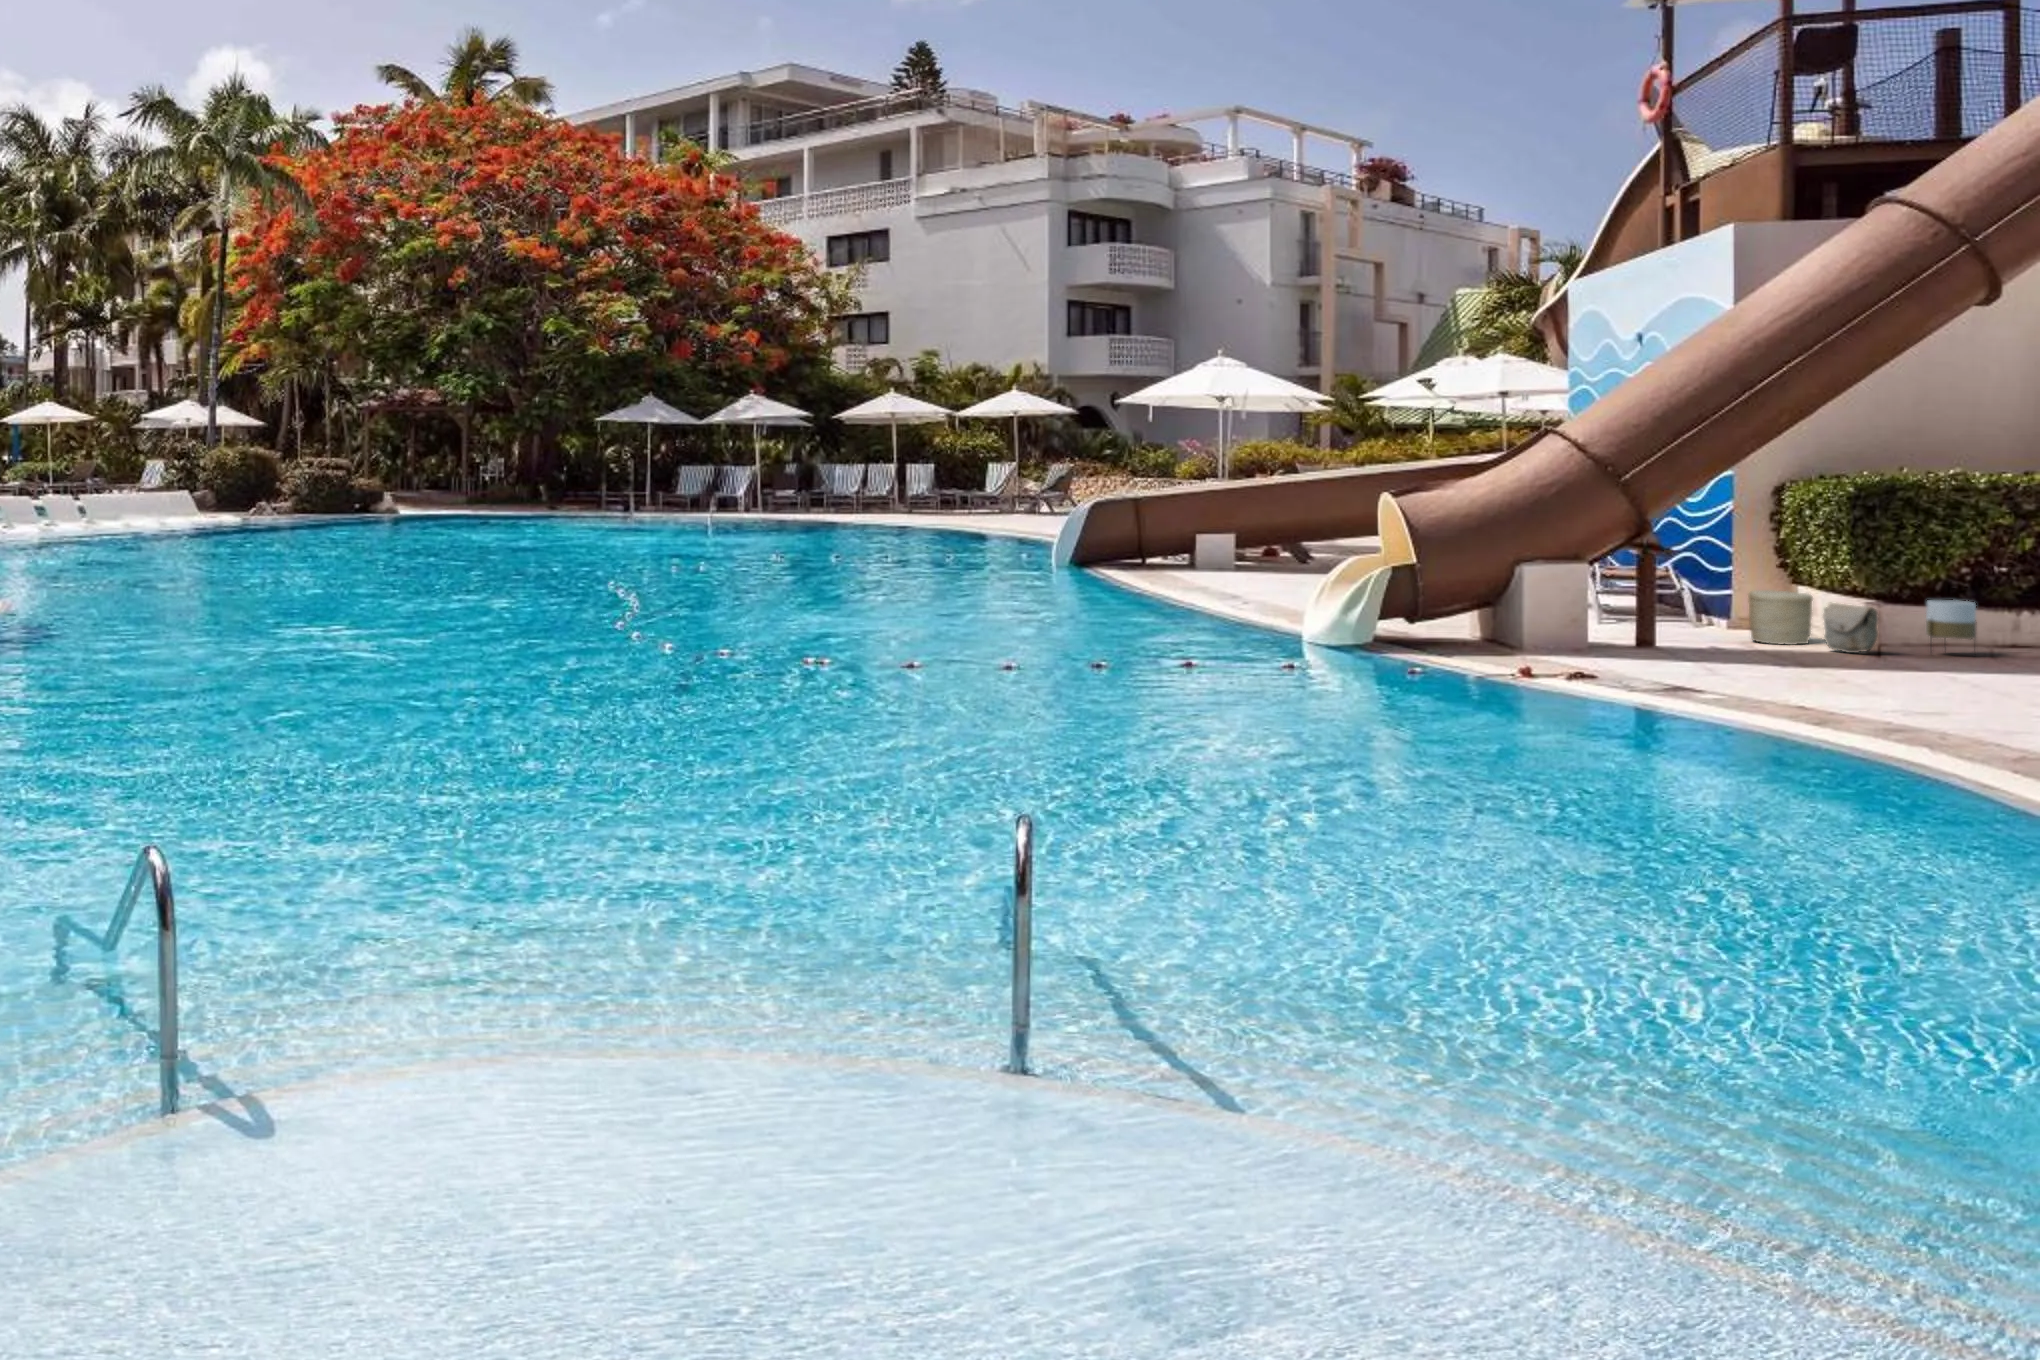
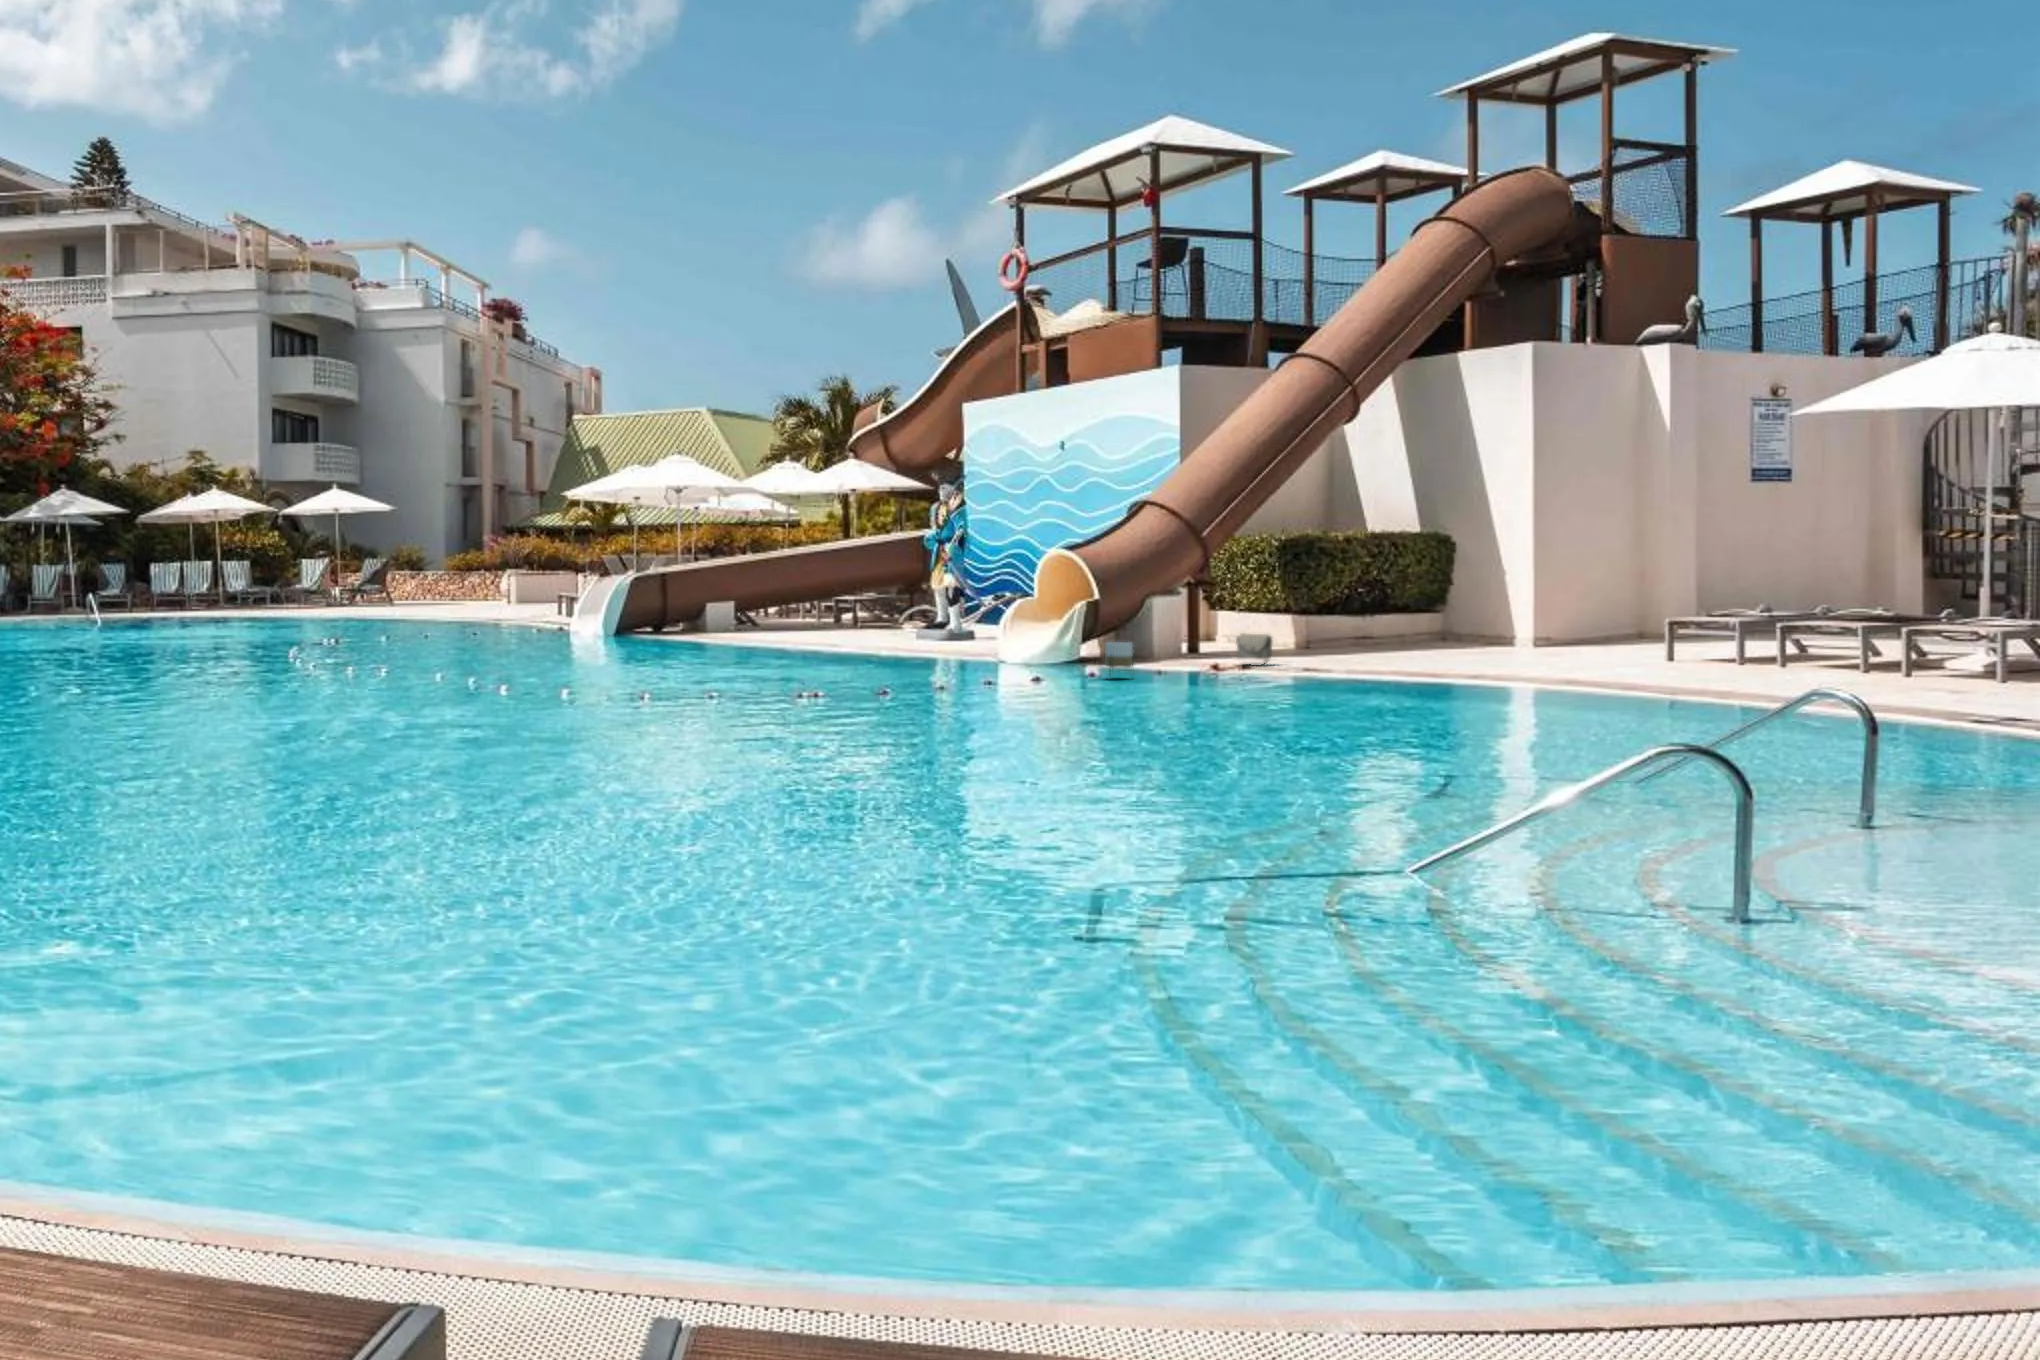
woven basket: present [1748,590,1813,645] -> none [1177,629,1215,665]
planter: present [1926,600,1977,650] -> present [1105,642,1133,675]

